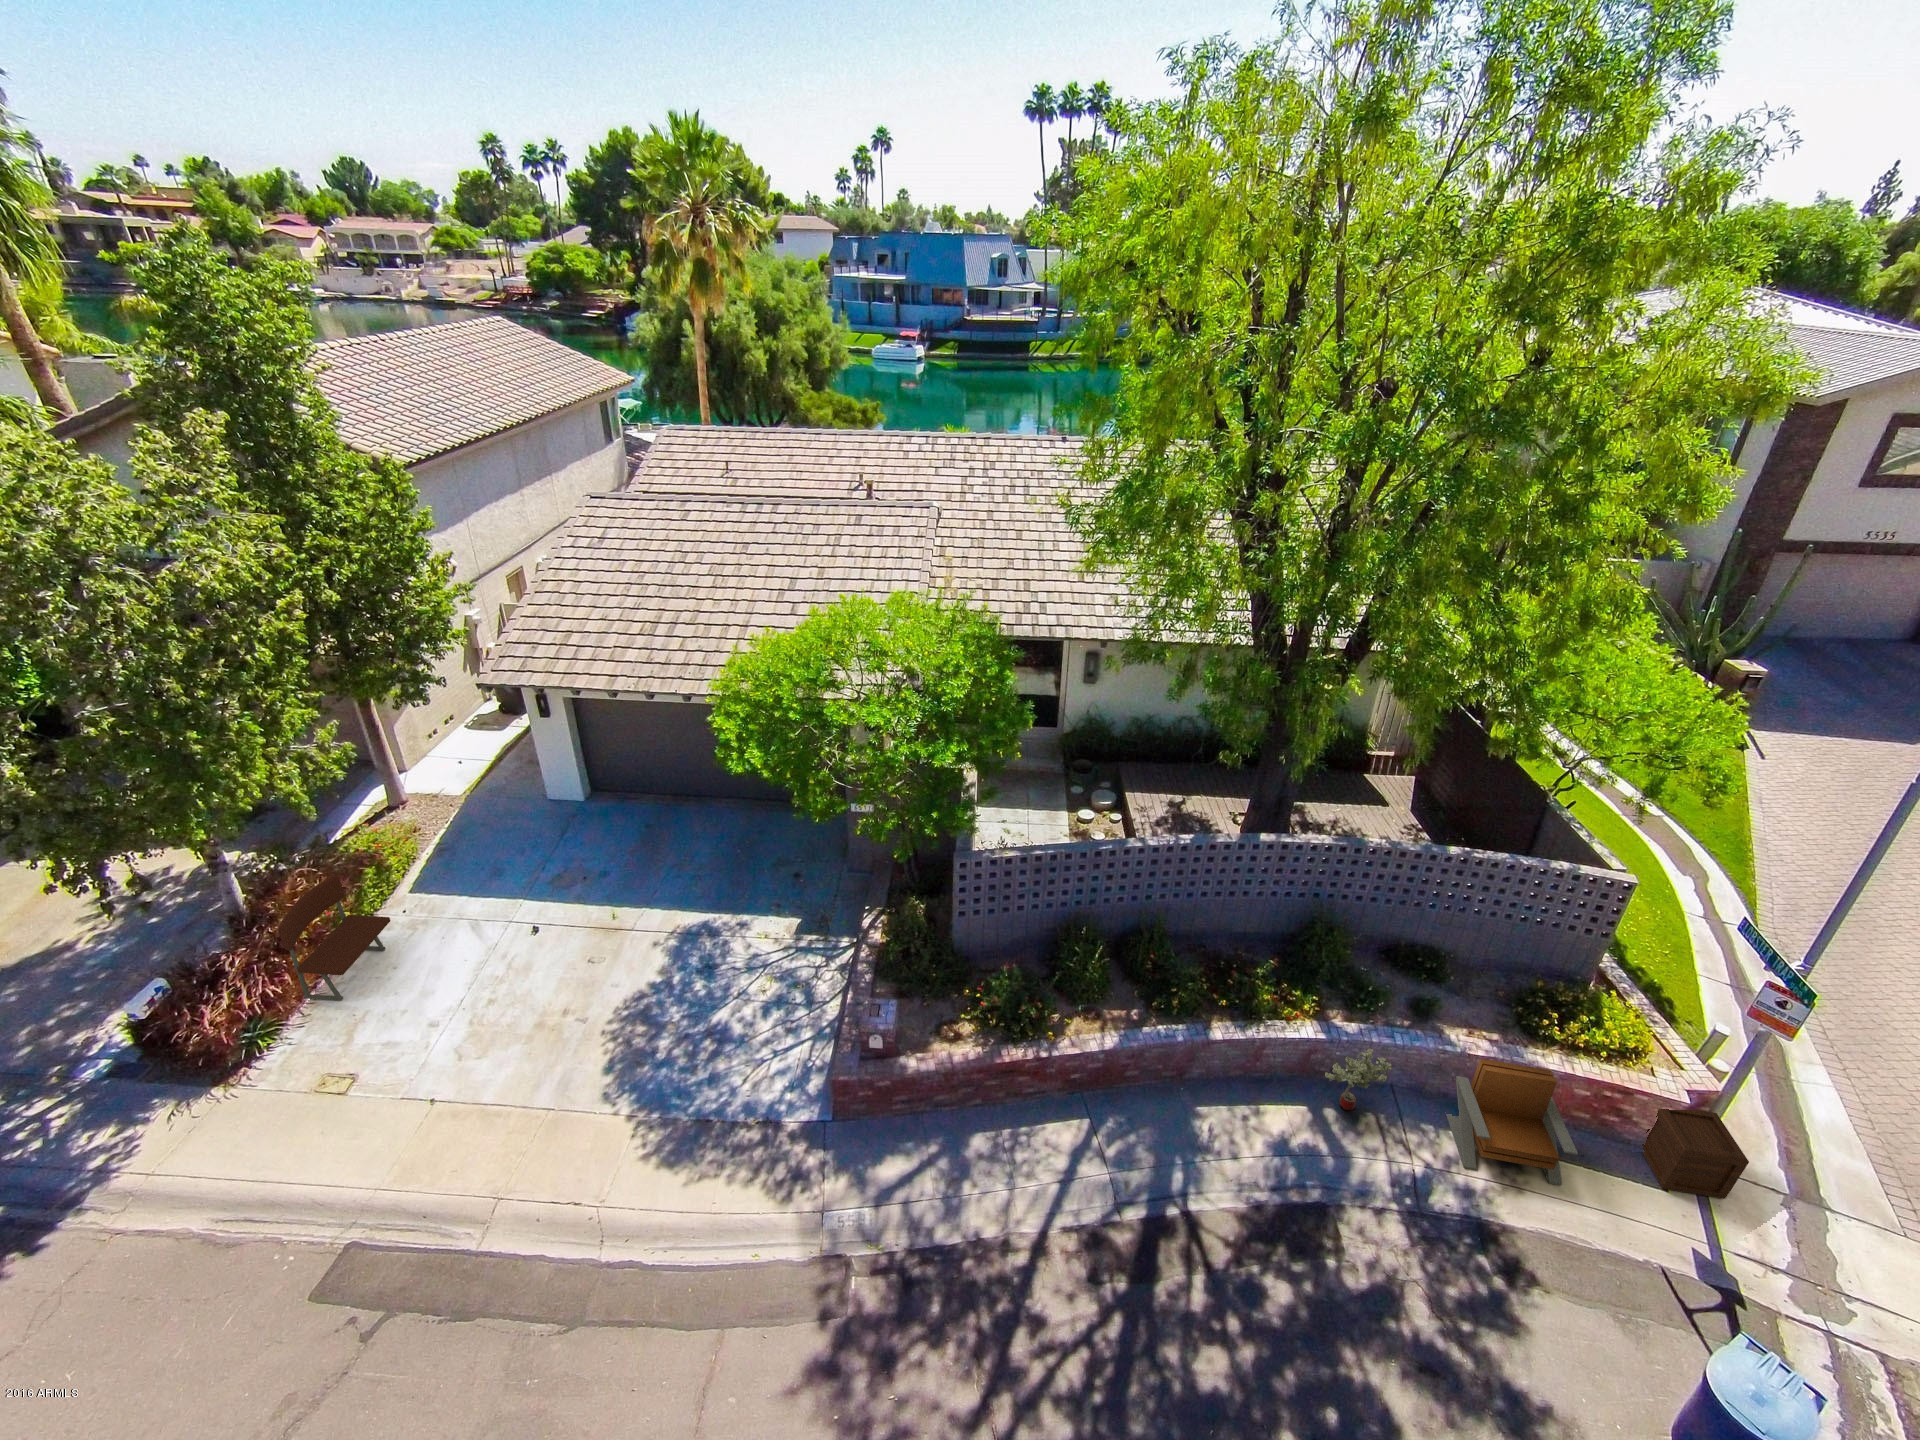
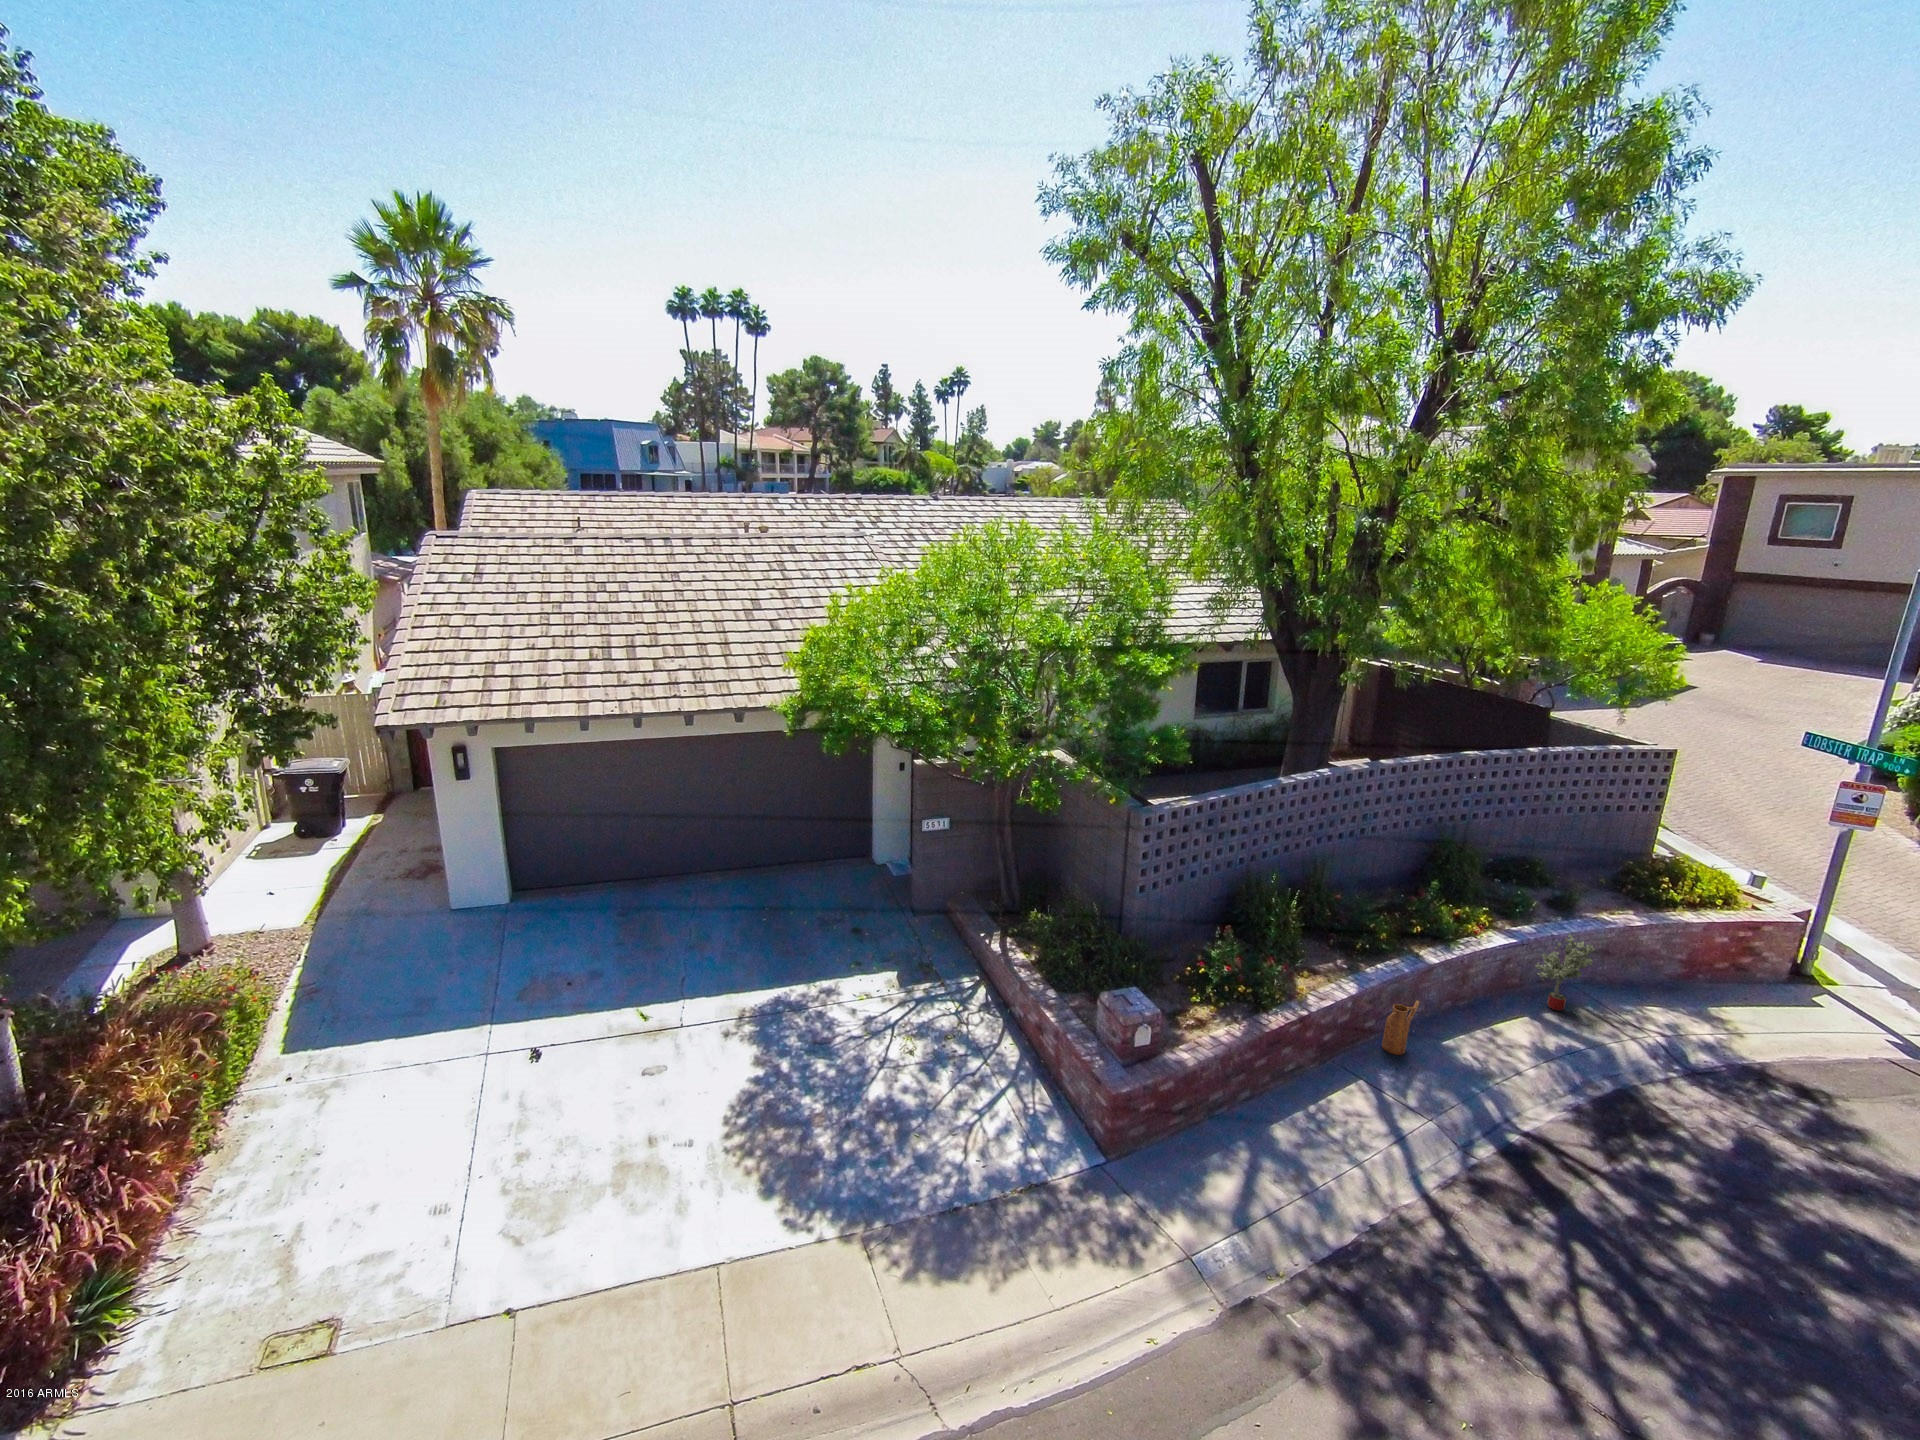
bench: present [278,875,390,1001] -> none [153,1016,310,1235]
lounge chair: present [1445,1059,1578,1185] -> none [1625,917,1776,1030]
watering can: none [1136,1065,1176,1107] -> present [1382,1000,1420,1055]
wooden crate: present [1642,1109,1749,1199] -> none [1768,927,1882,1005]

